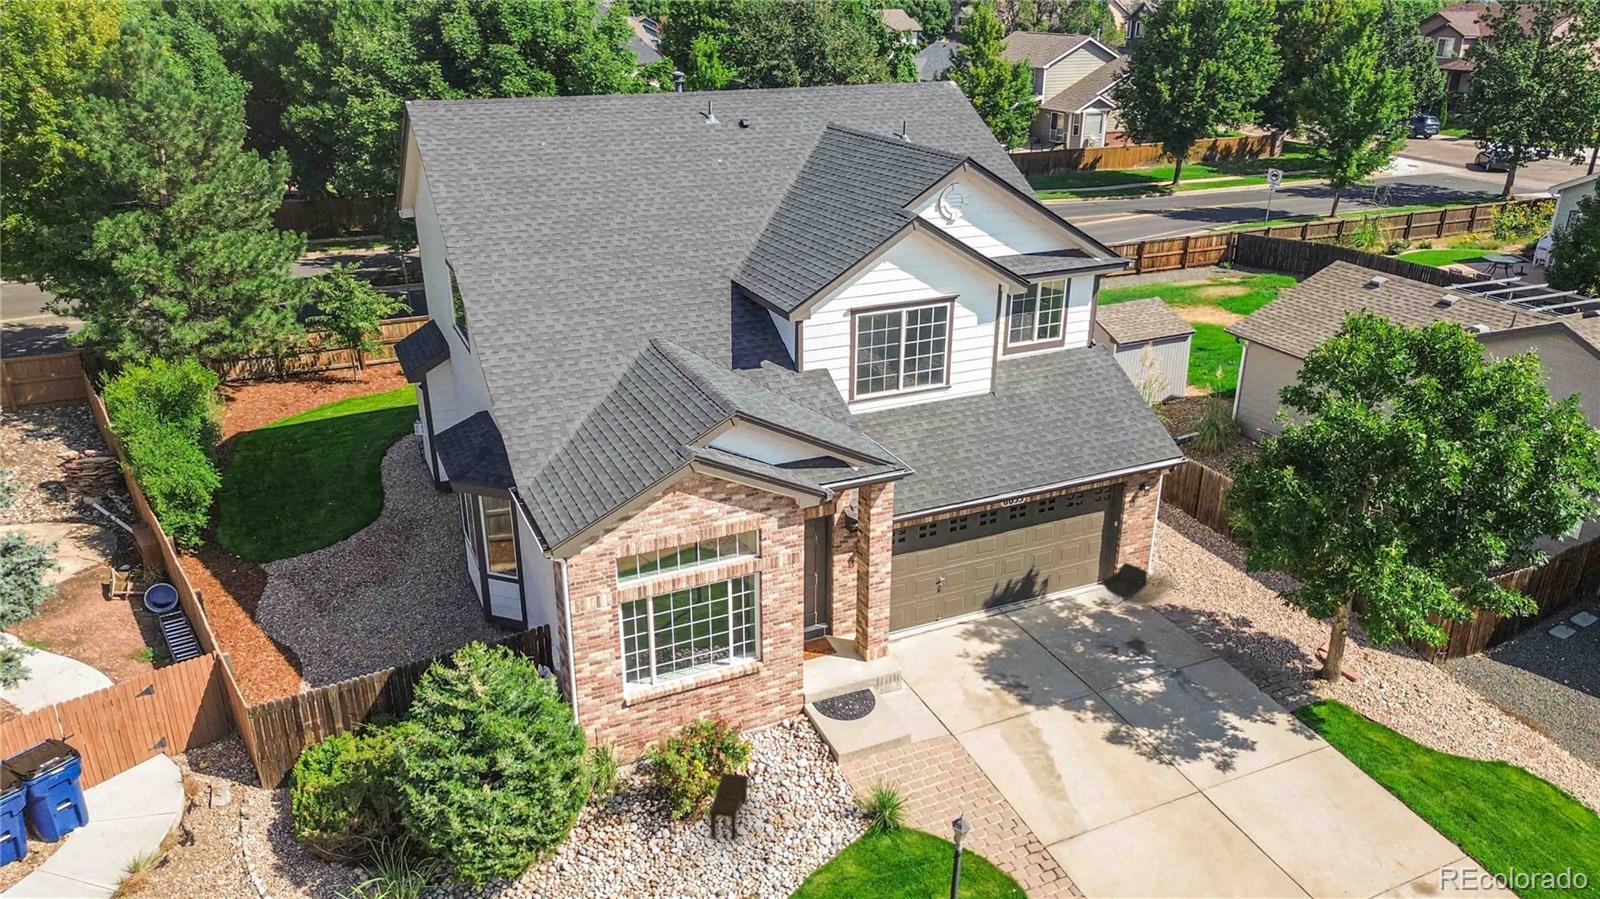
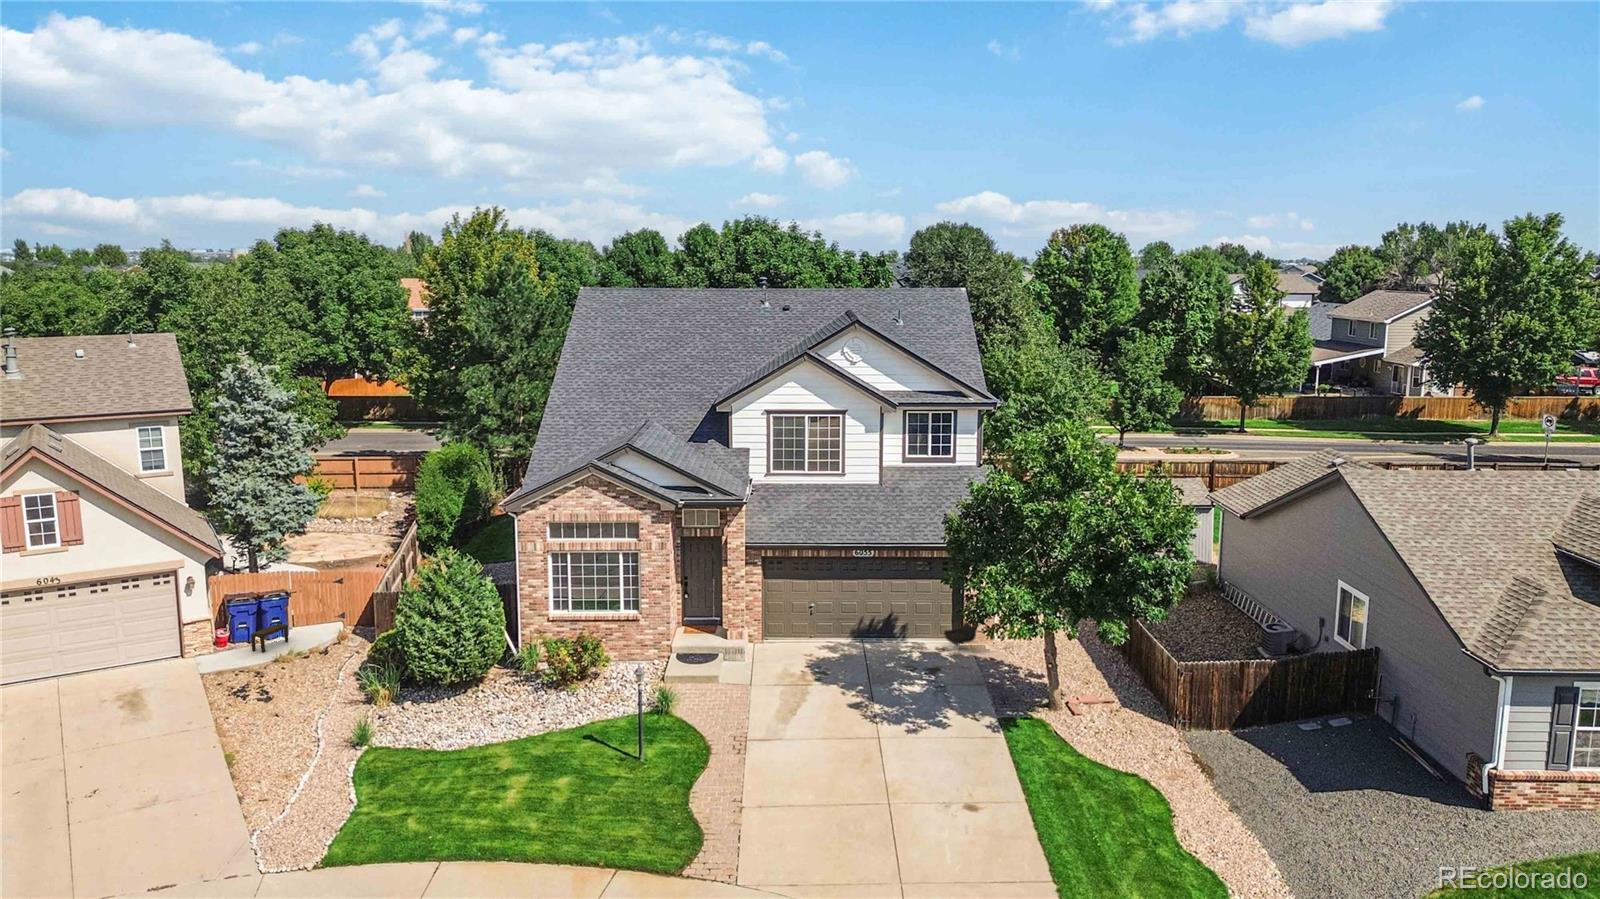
bench: present [709,773,749,839] -> present [251,624,288,652]

